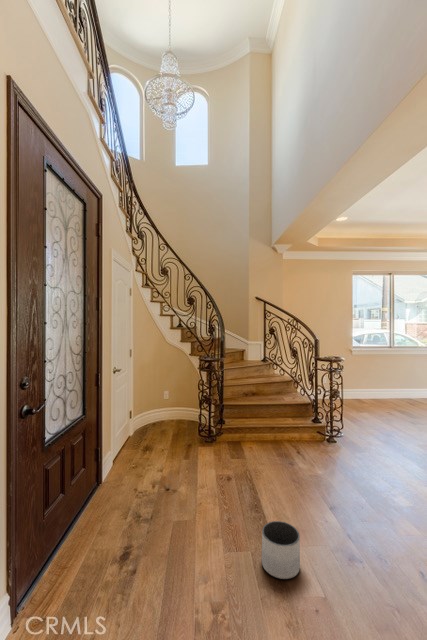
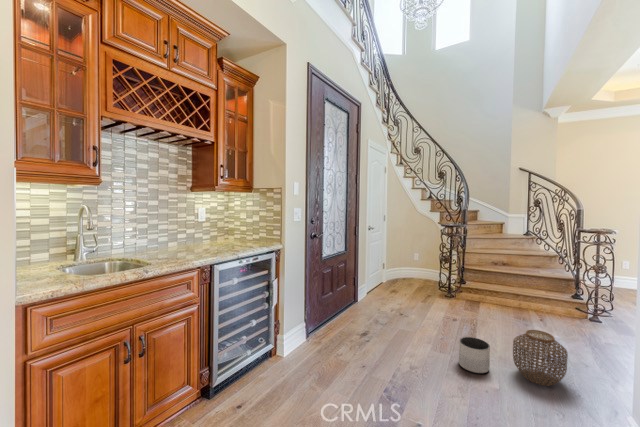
woven basket: none [320,494,378,568] -> present [513,330,568,386]

